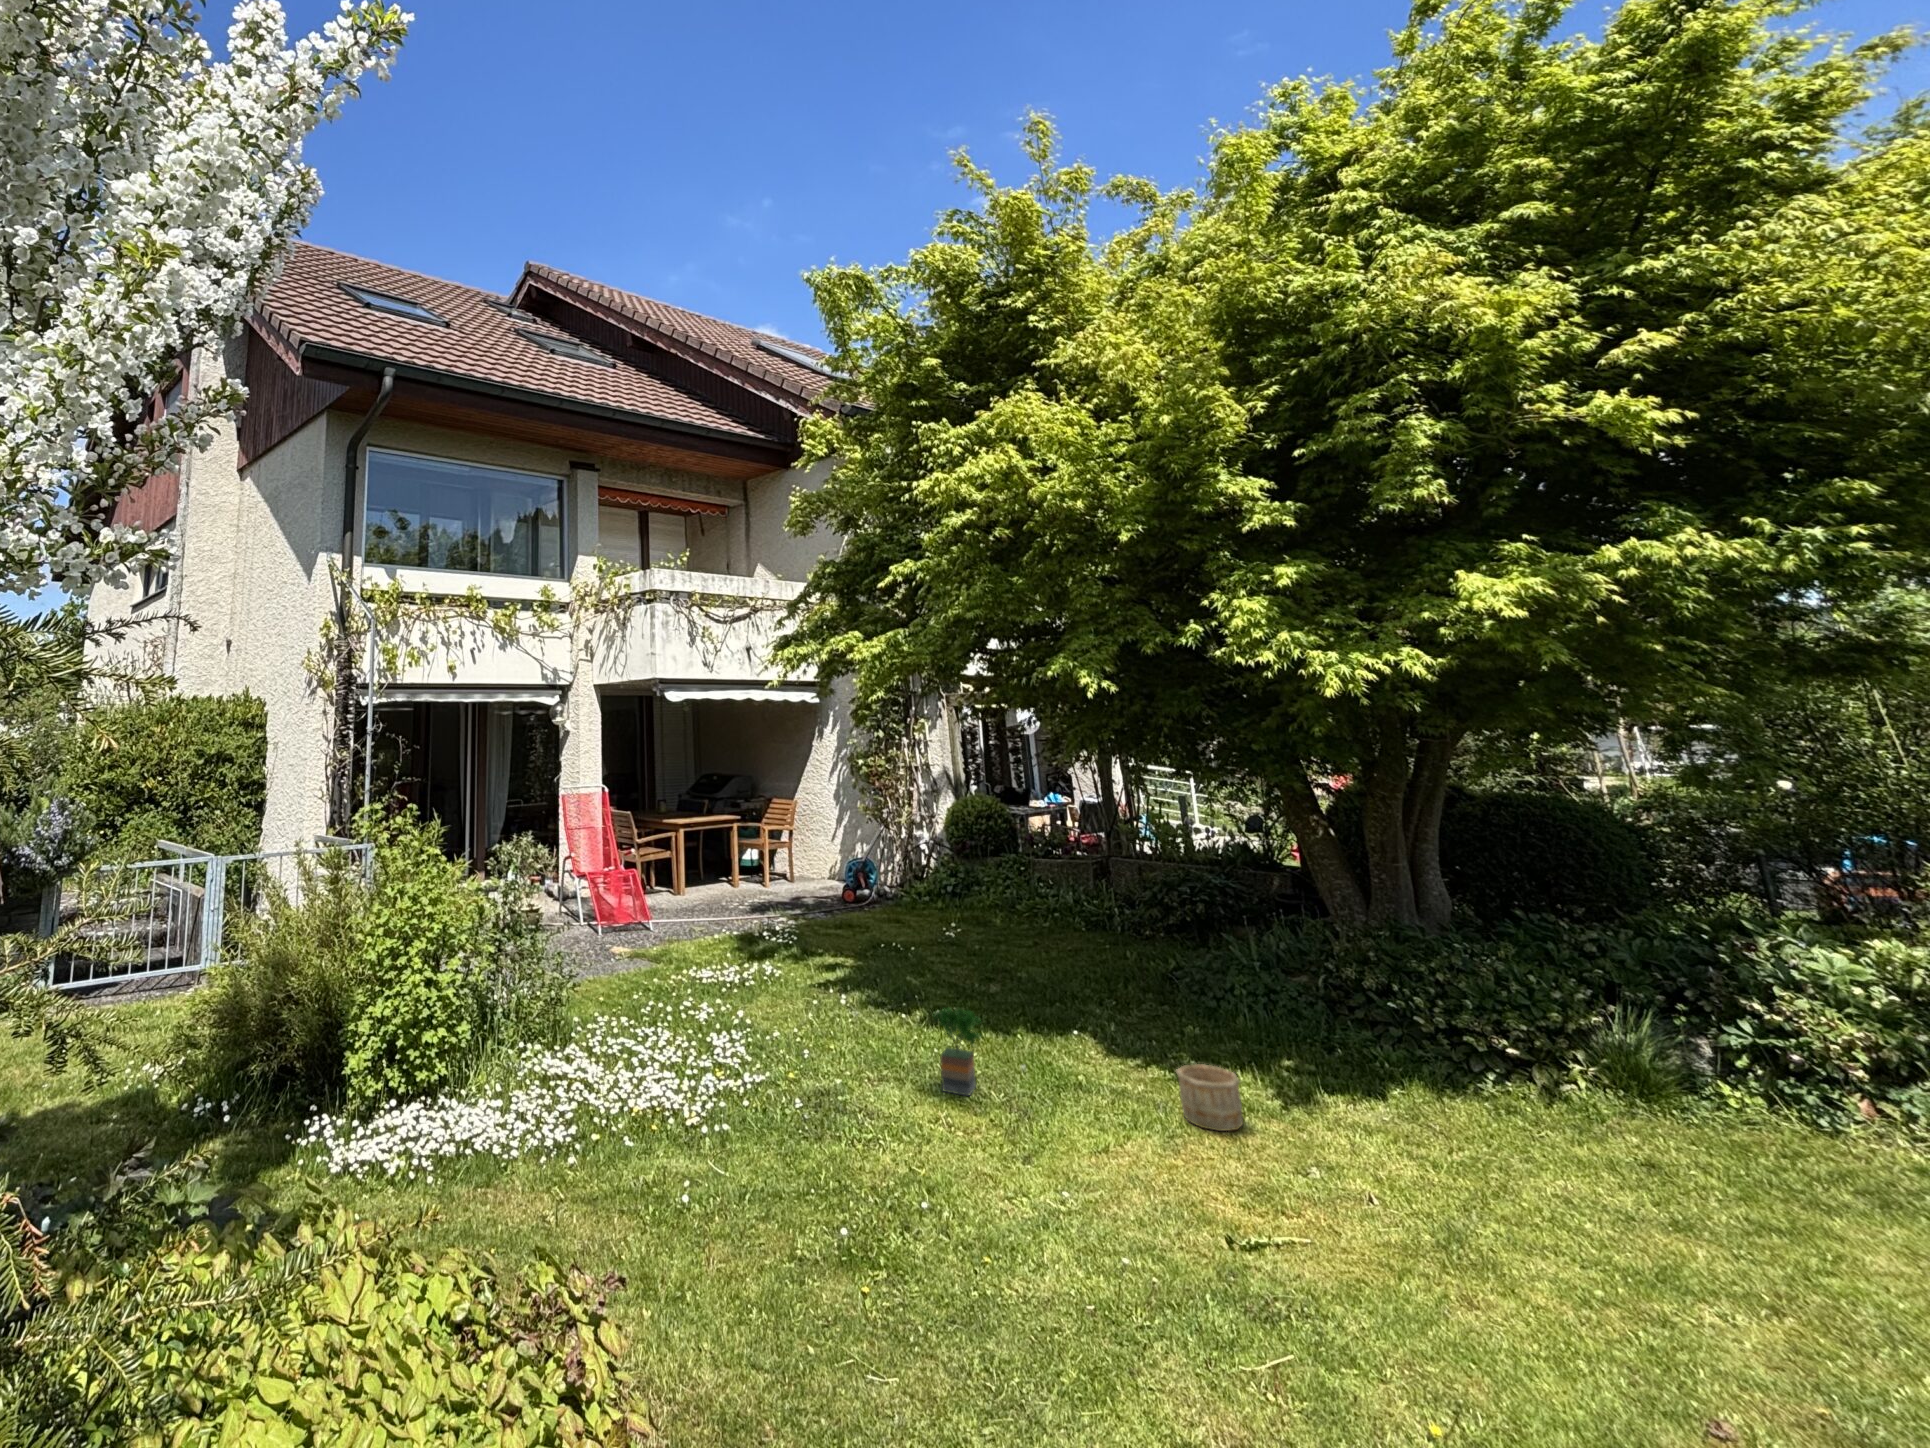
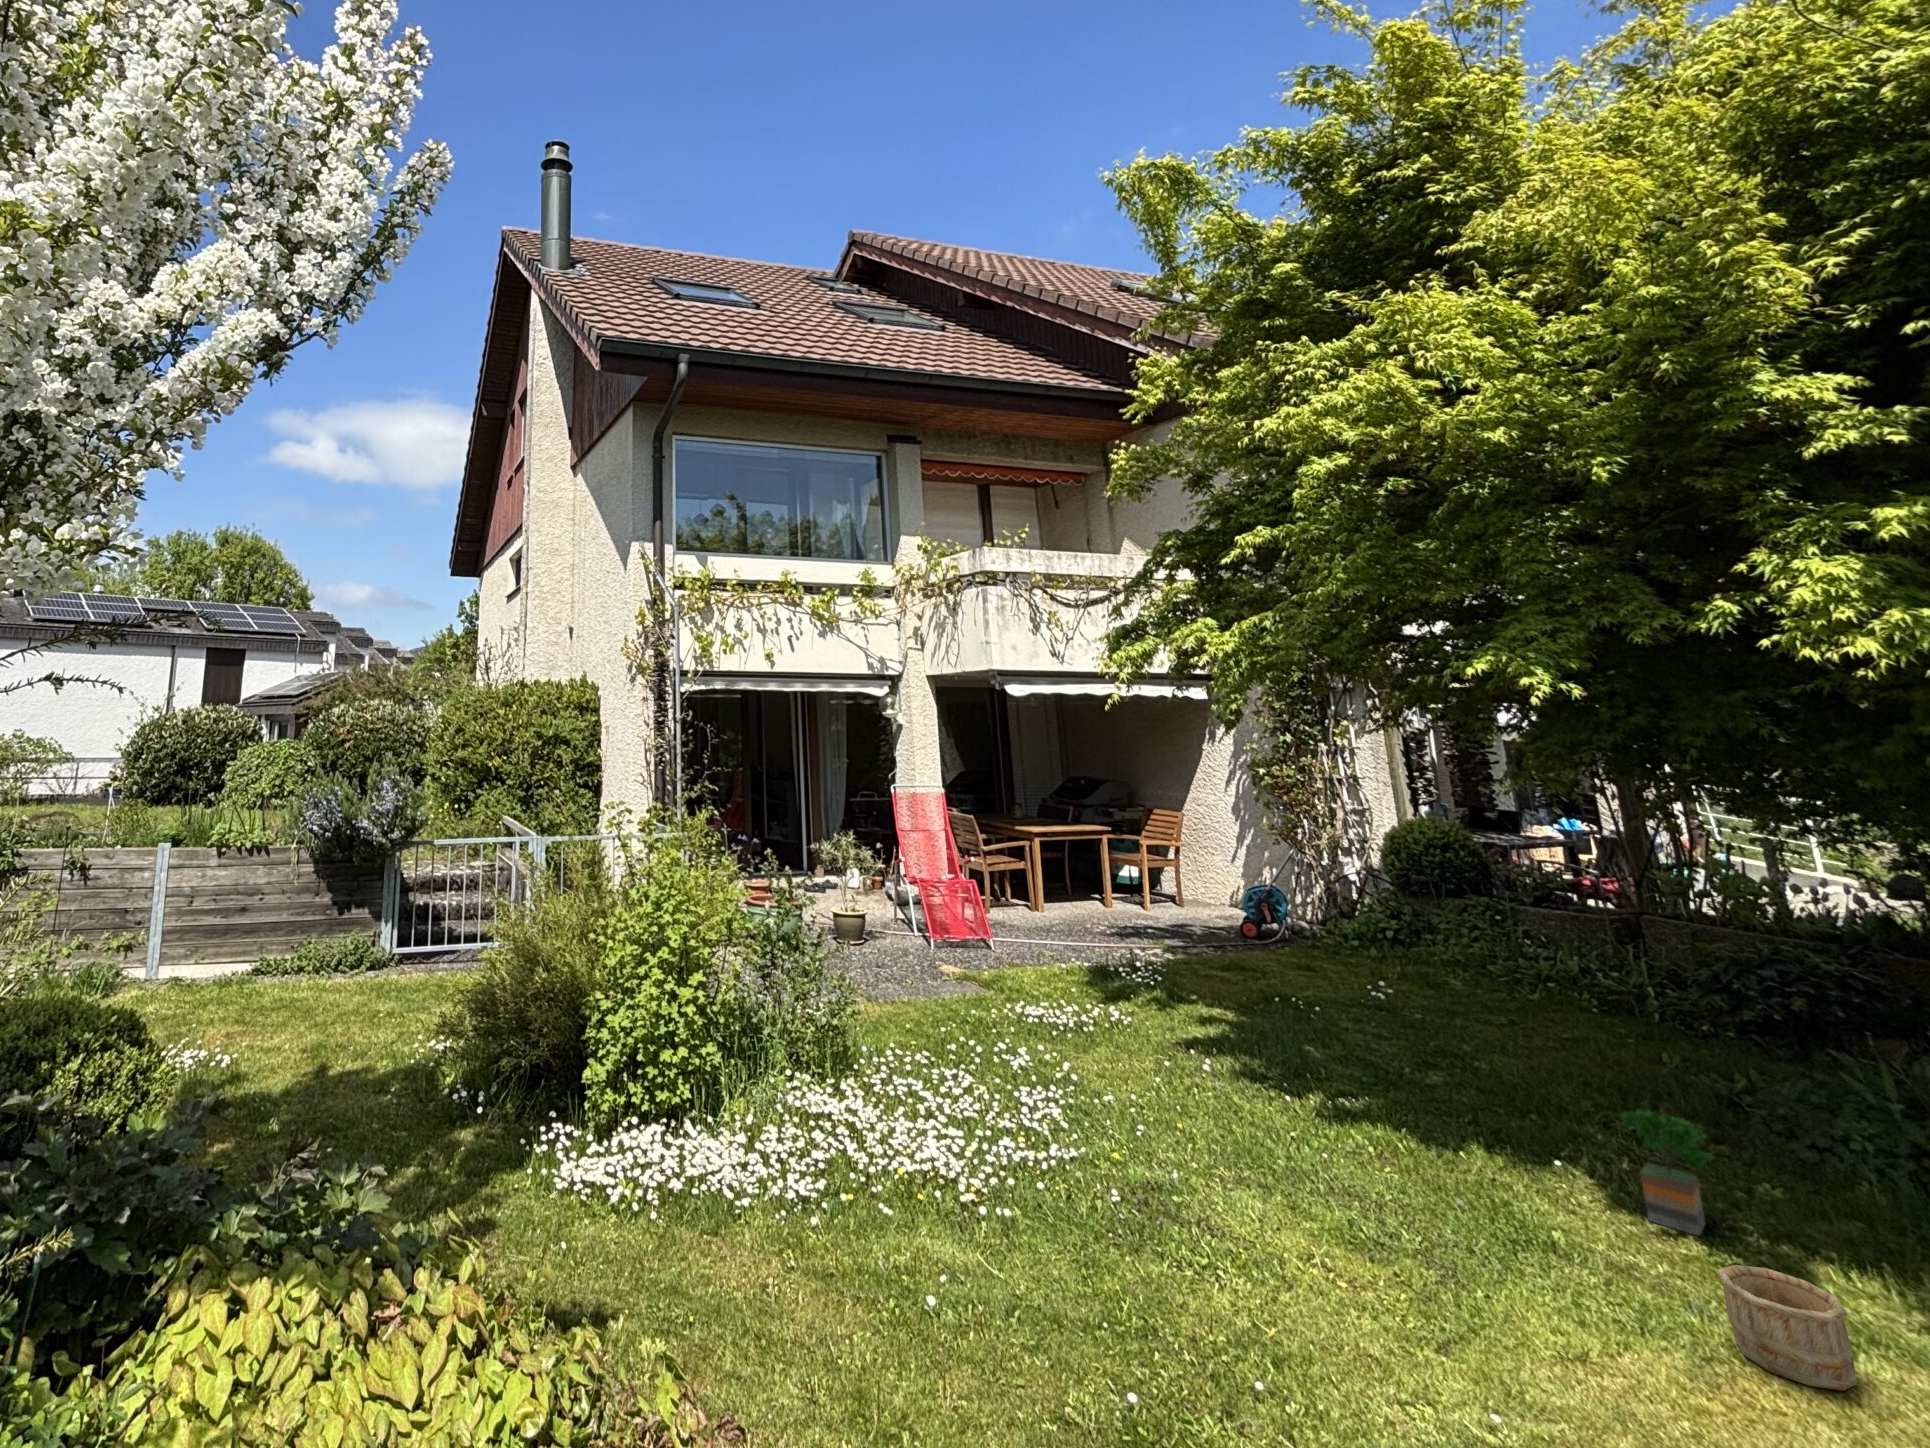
potted tree: present [934,1008,981,1096] -> present [1622,1110,1712,1236]

